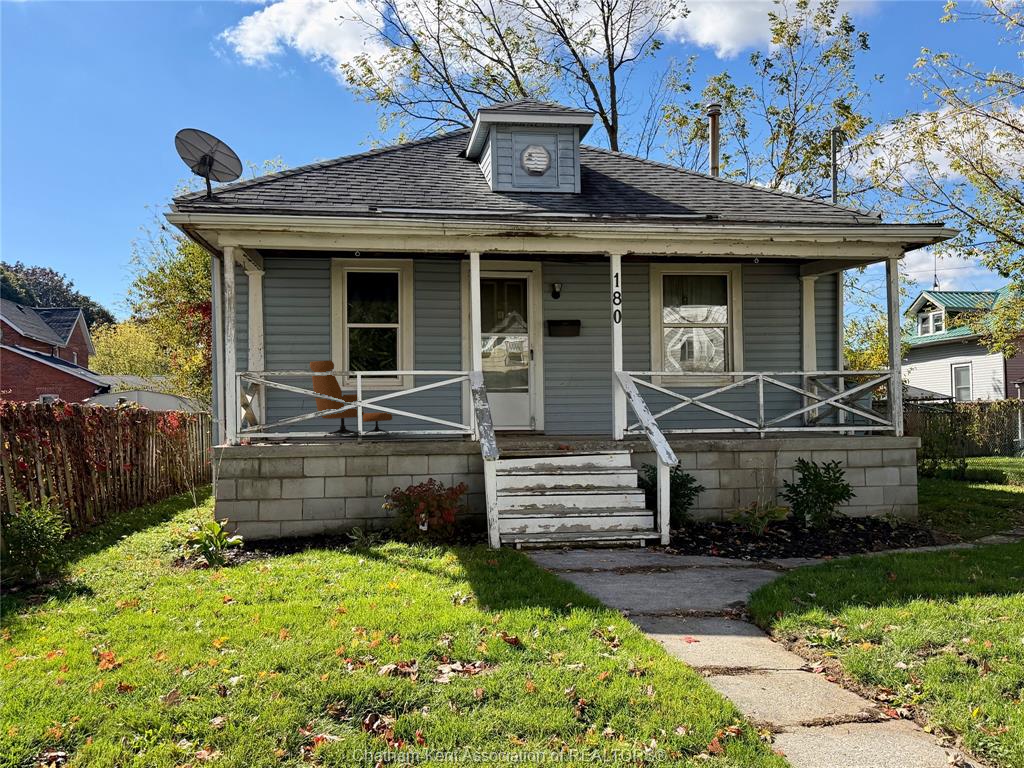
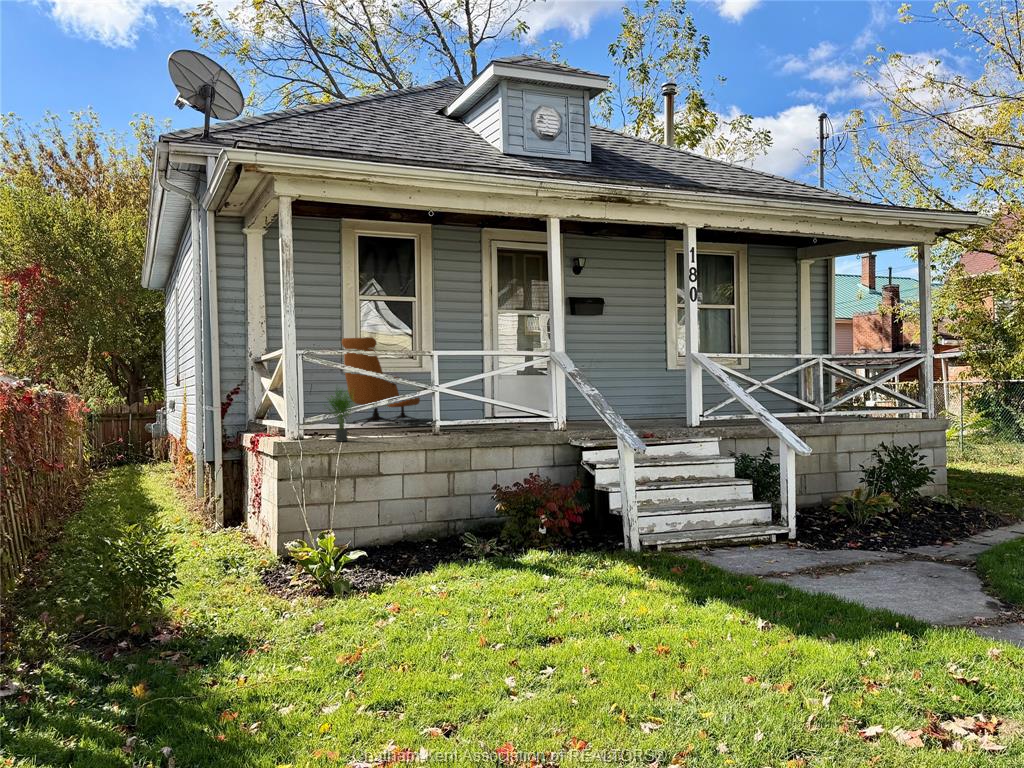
potted plant: none [250,397,283,447] -> present [324,389,353,442]

